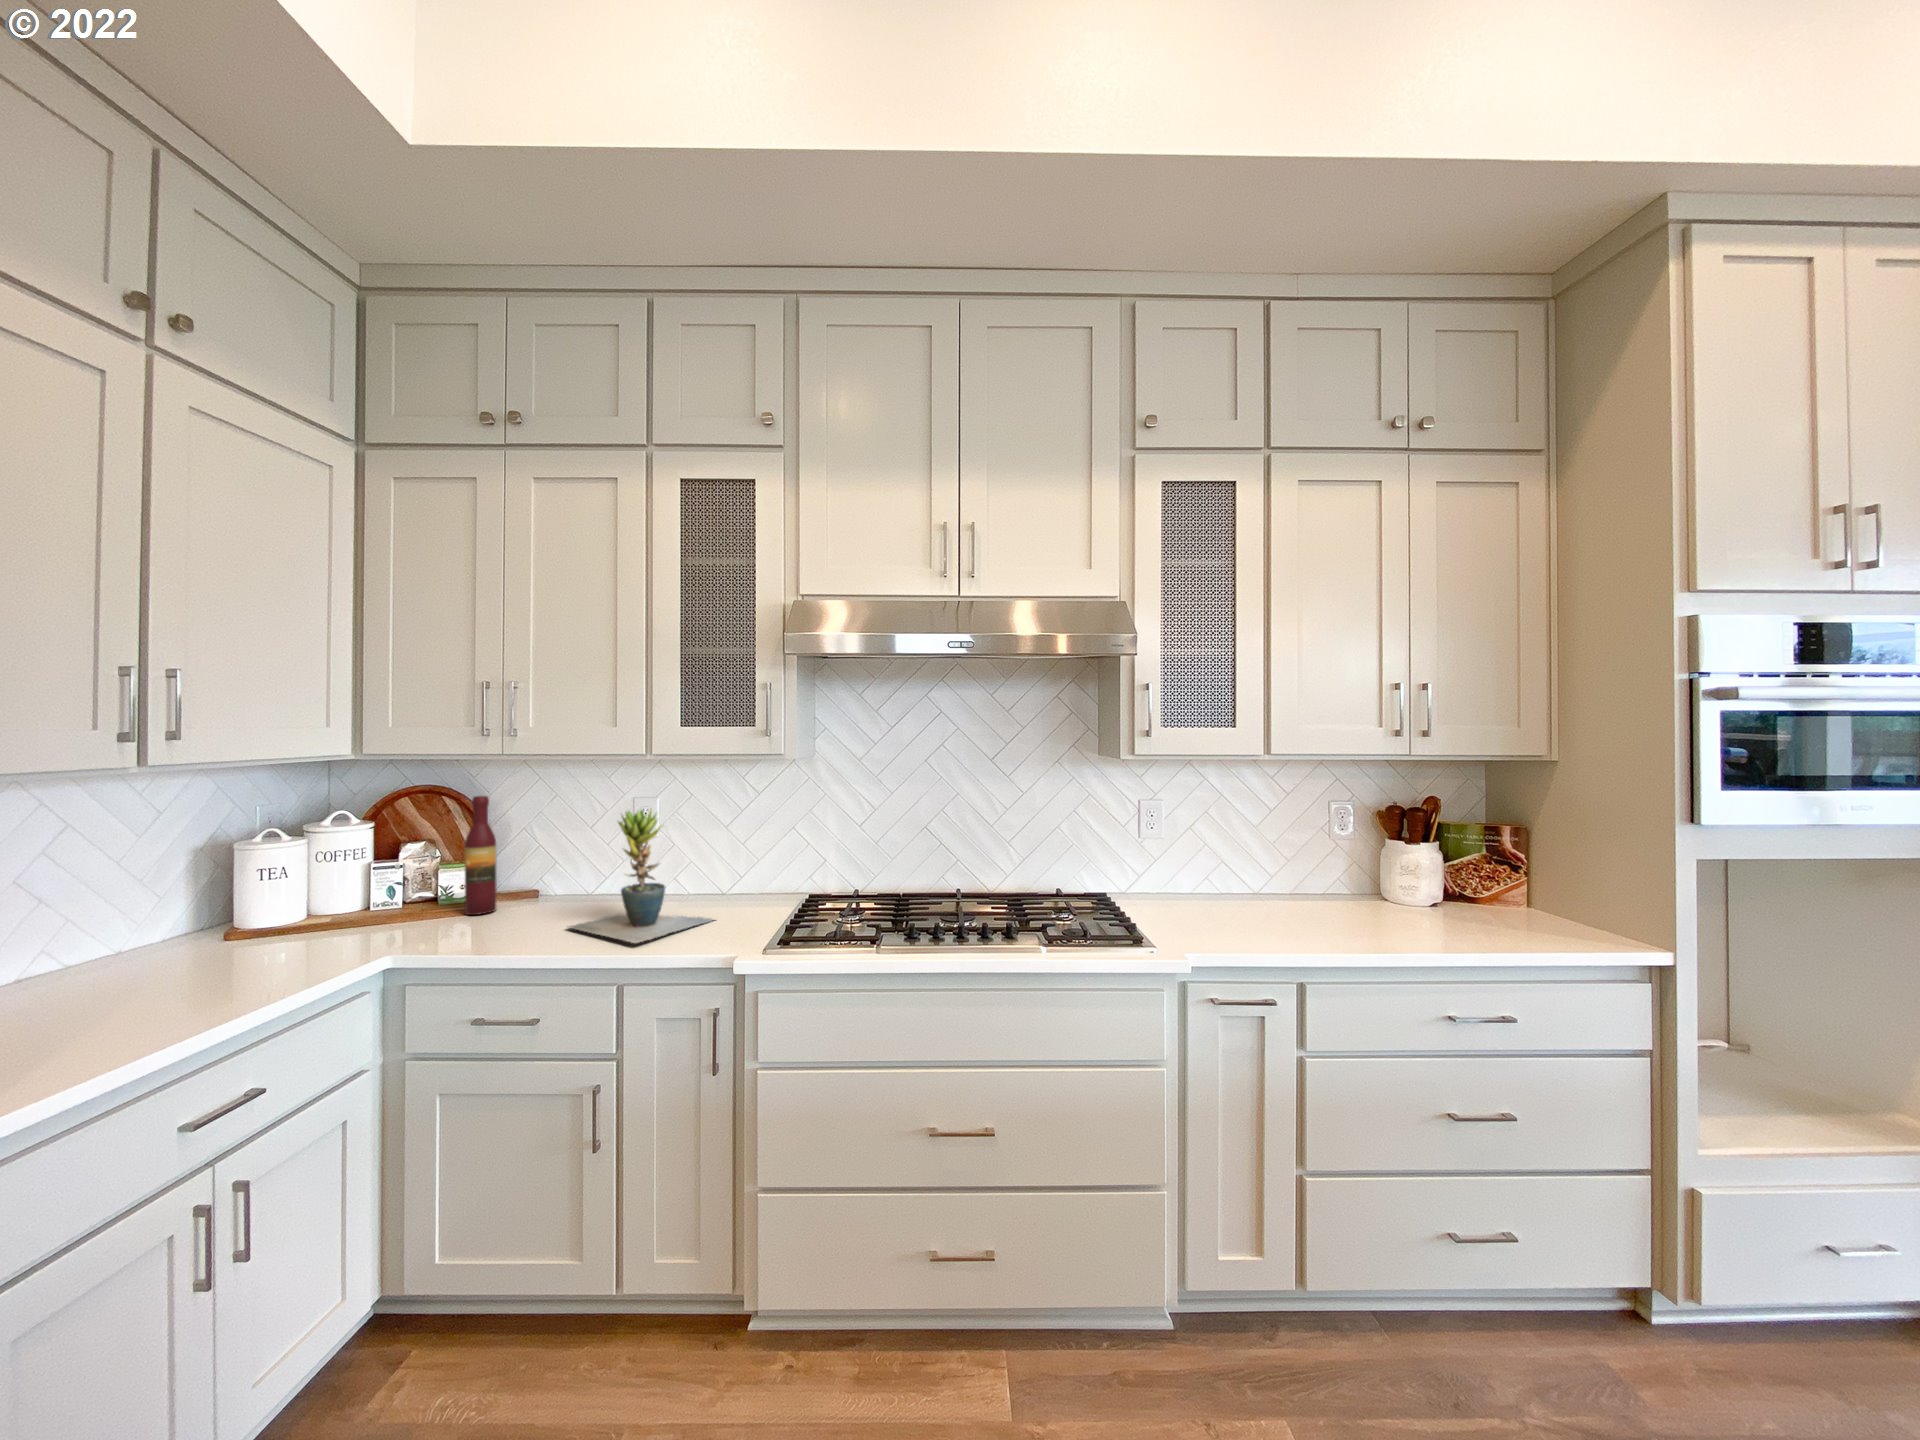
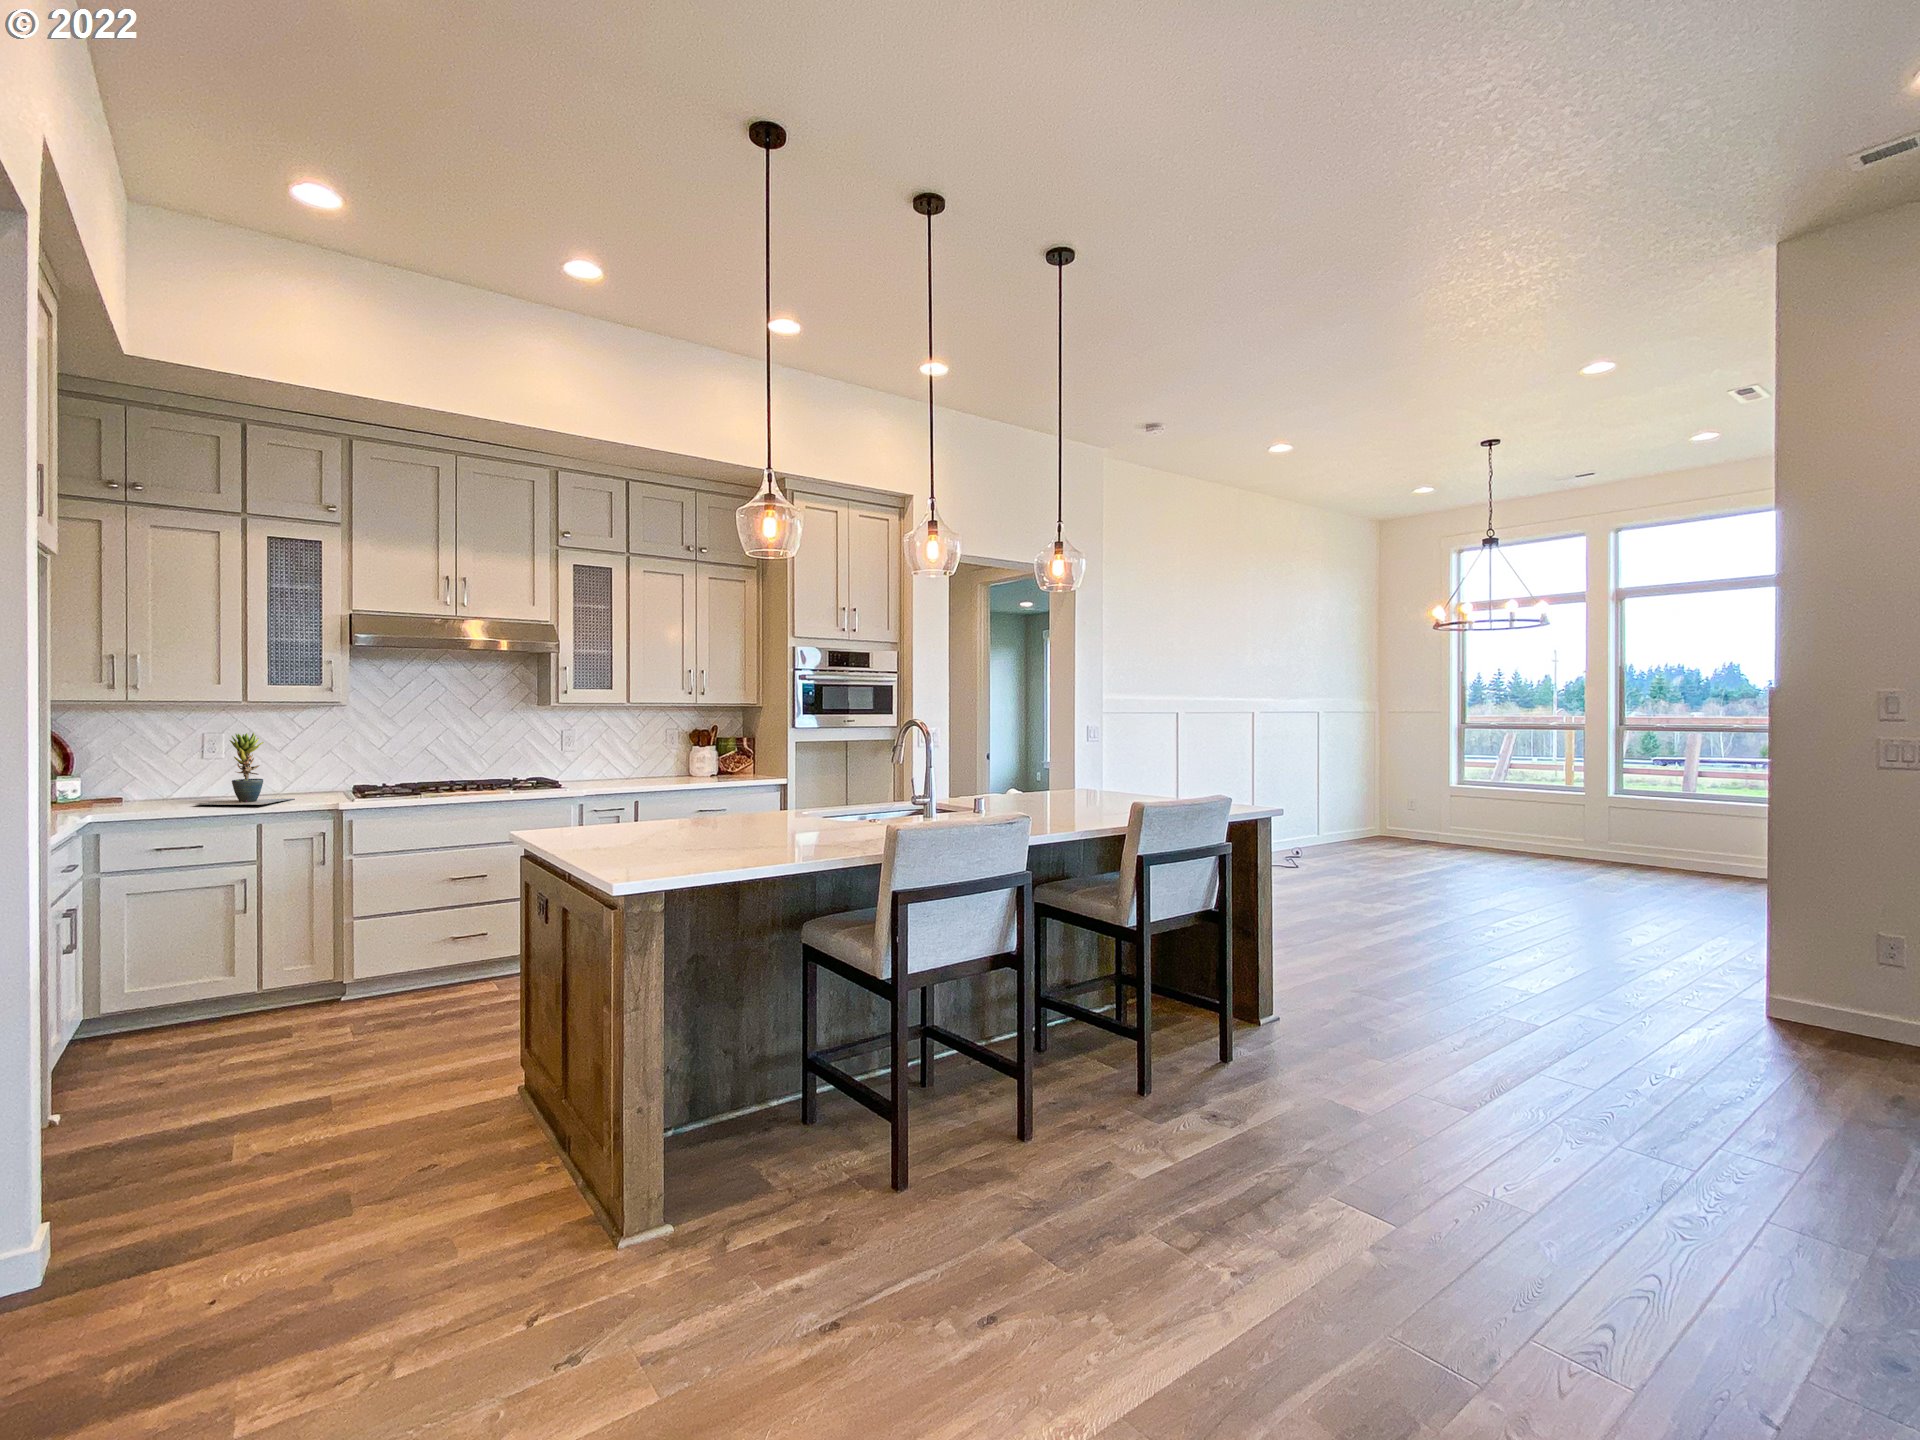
wine bottle: present [465,796,496,915] -> none [86,730,111,807]

